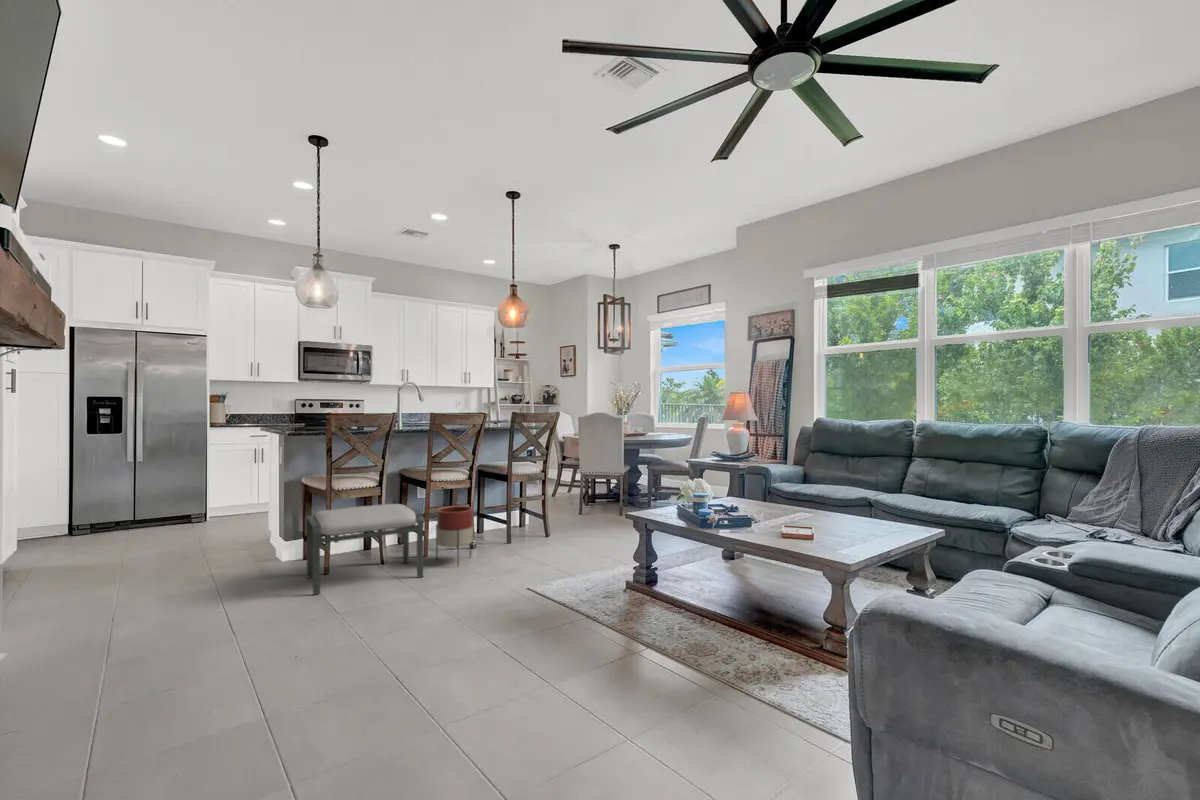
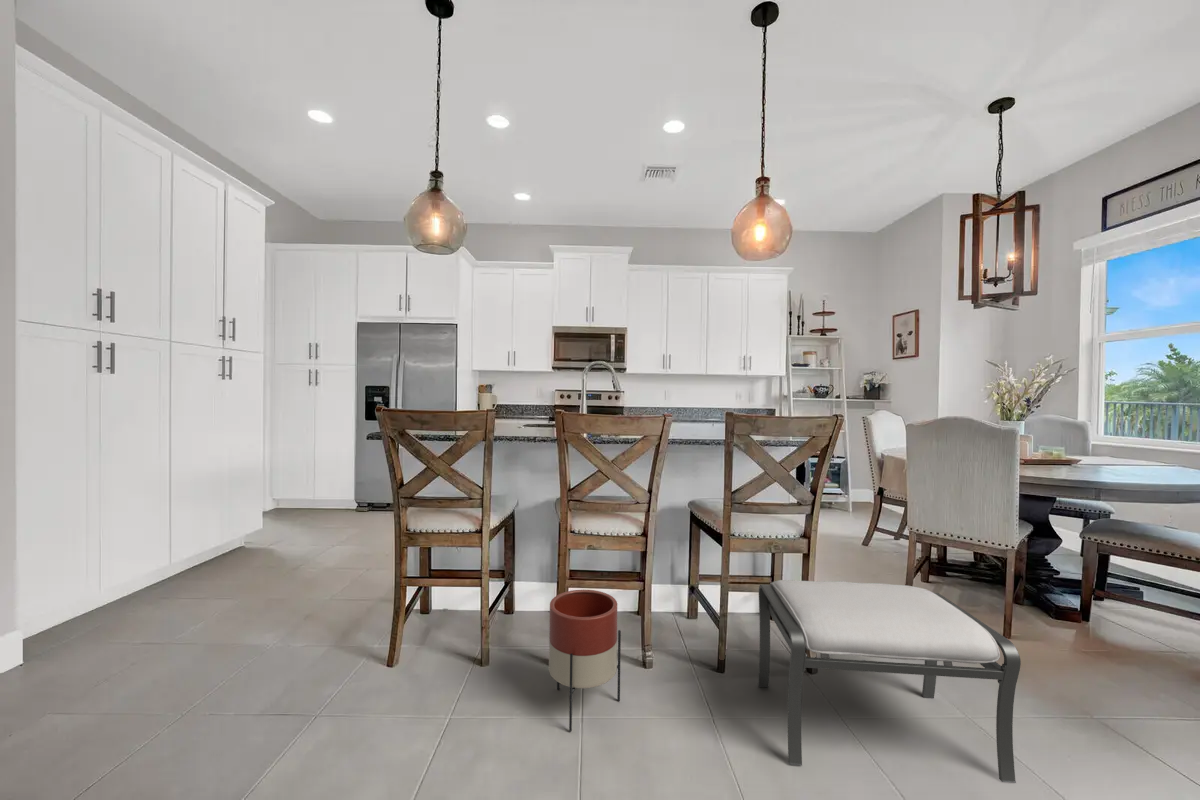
ottoman: present [306,504,424,595] -> present [758,580,1021,783]

